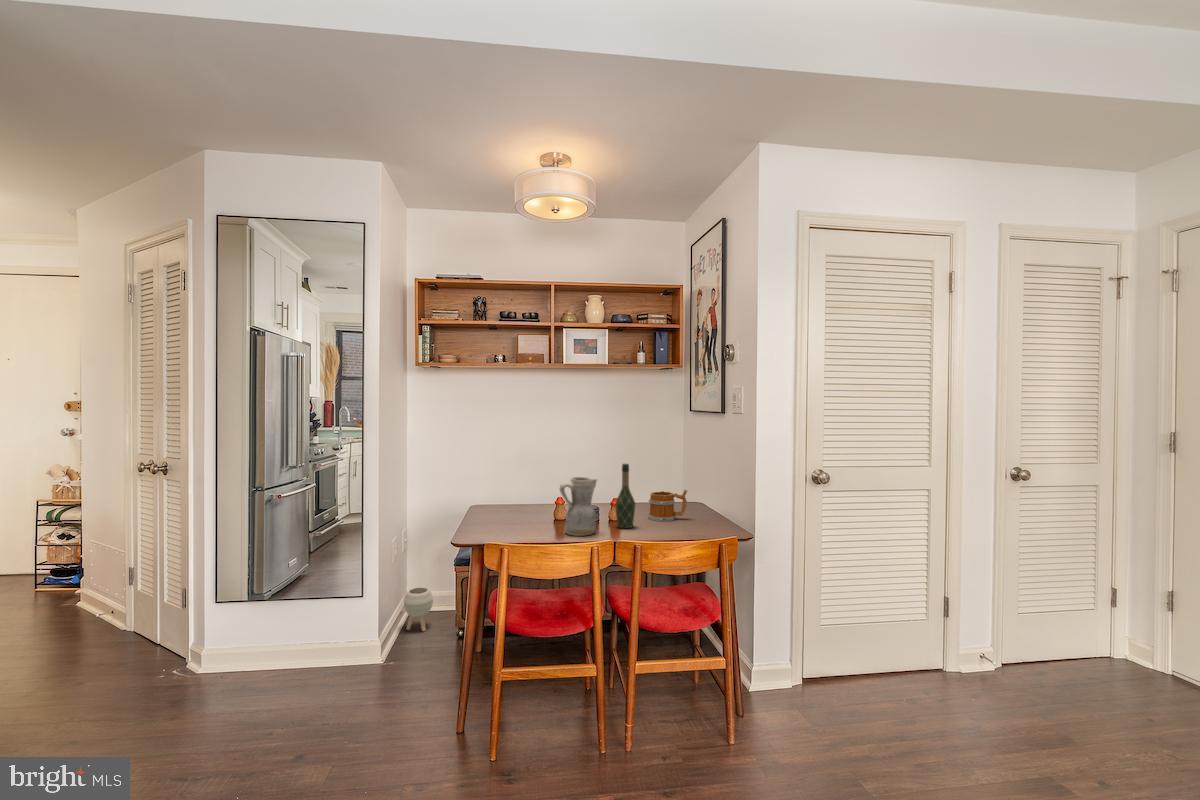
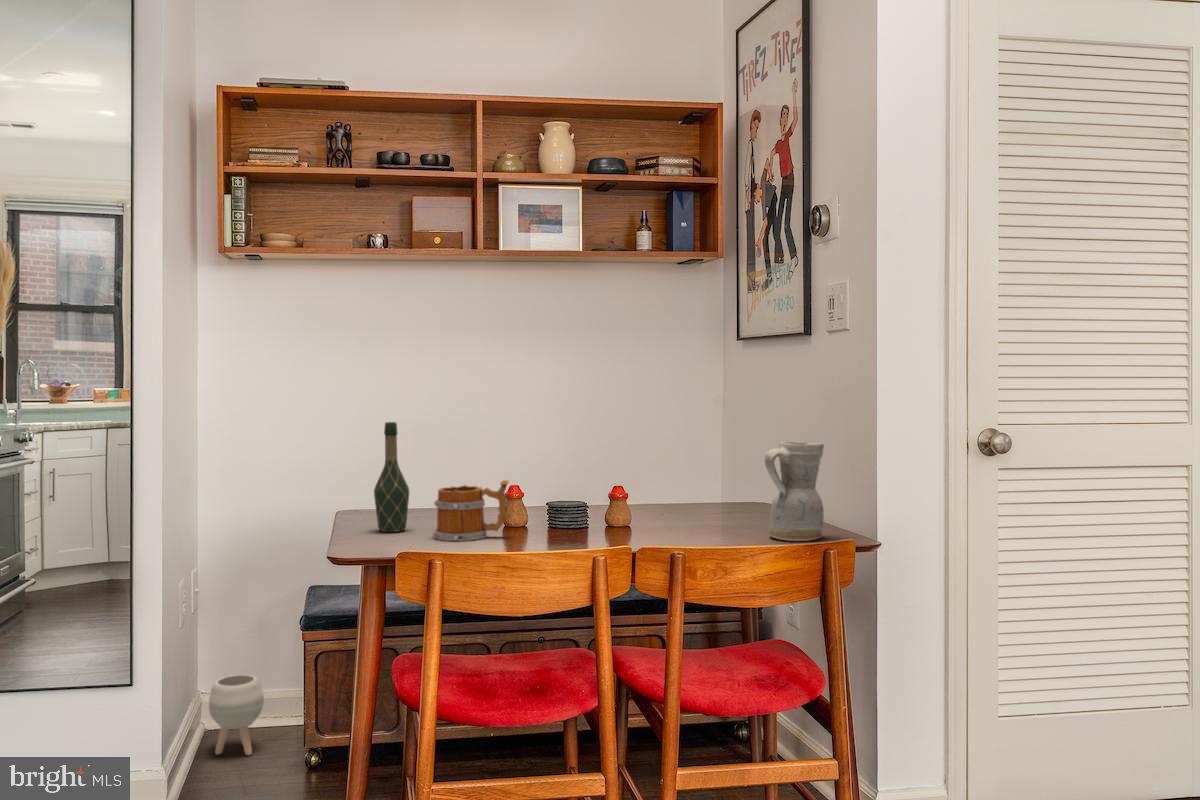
wine bottle: present [615,464,635,528] -> present [374,422,409,532]
ceramic pitcher: present [560,477,597,536] -> present [765,441,824,541]
mug: present [648,490,687,521] -> present [433,480,509,541]

